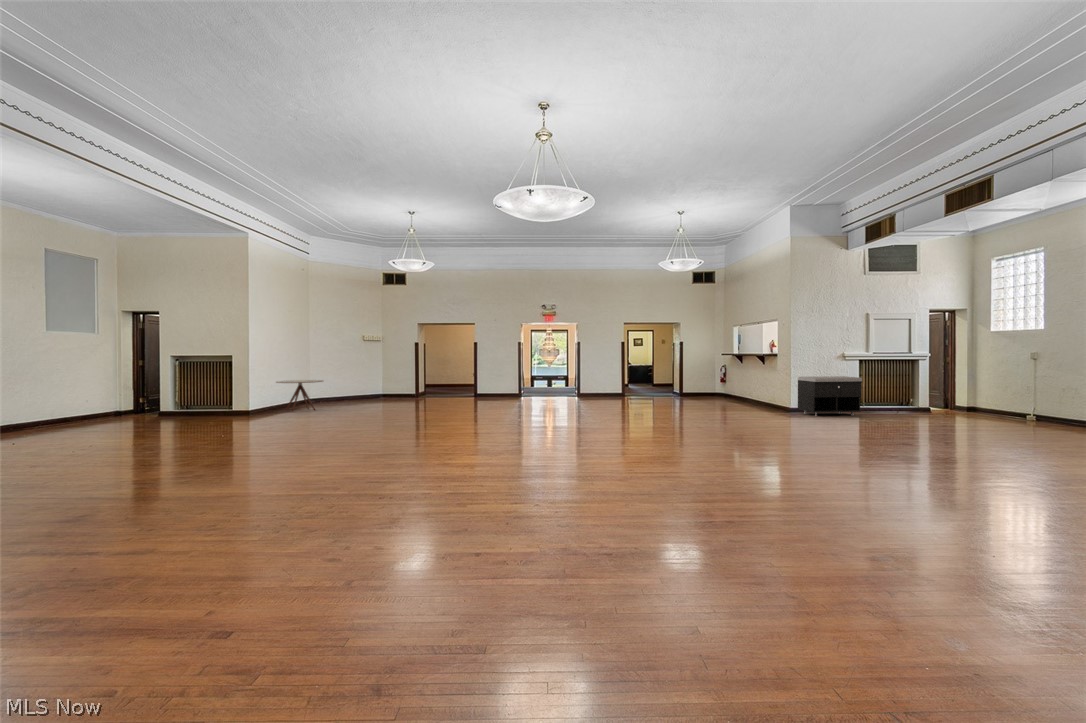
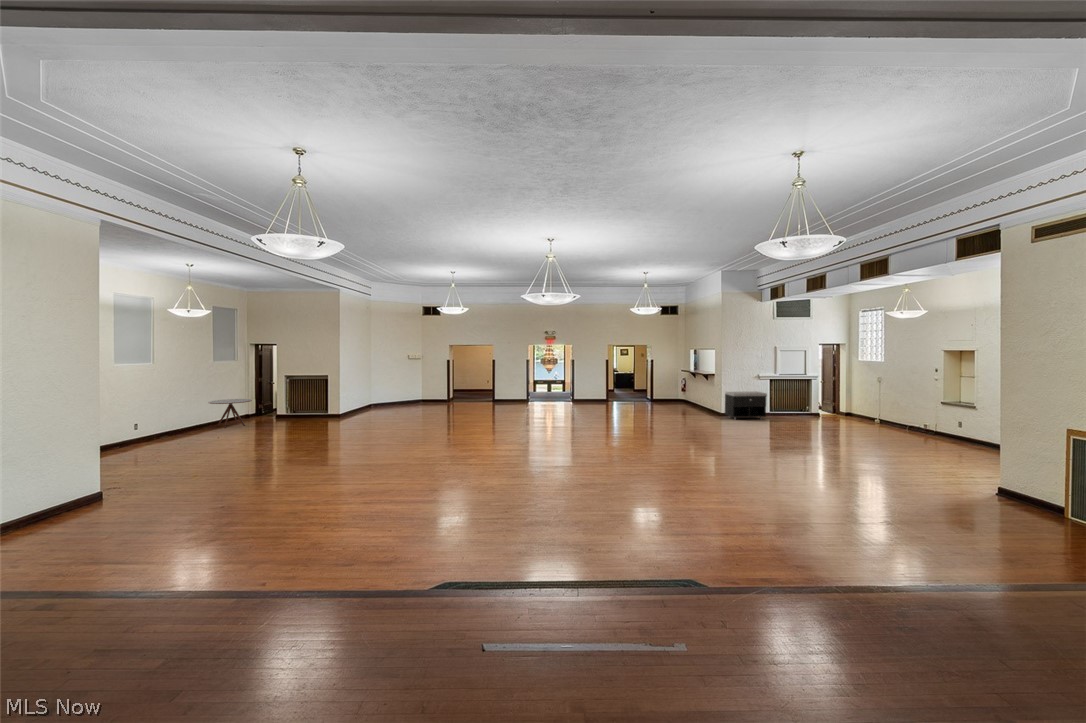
round table: present [276,380,323,412] -> present [208,399,252,428]

